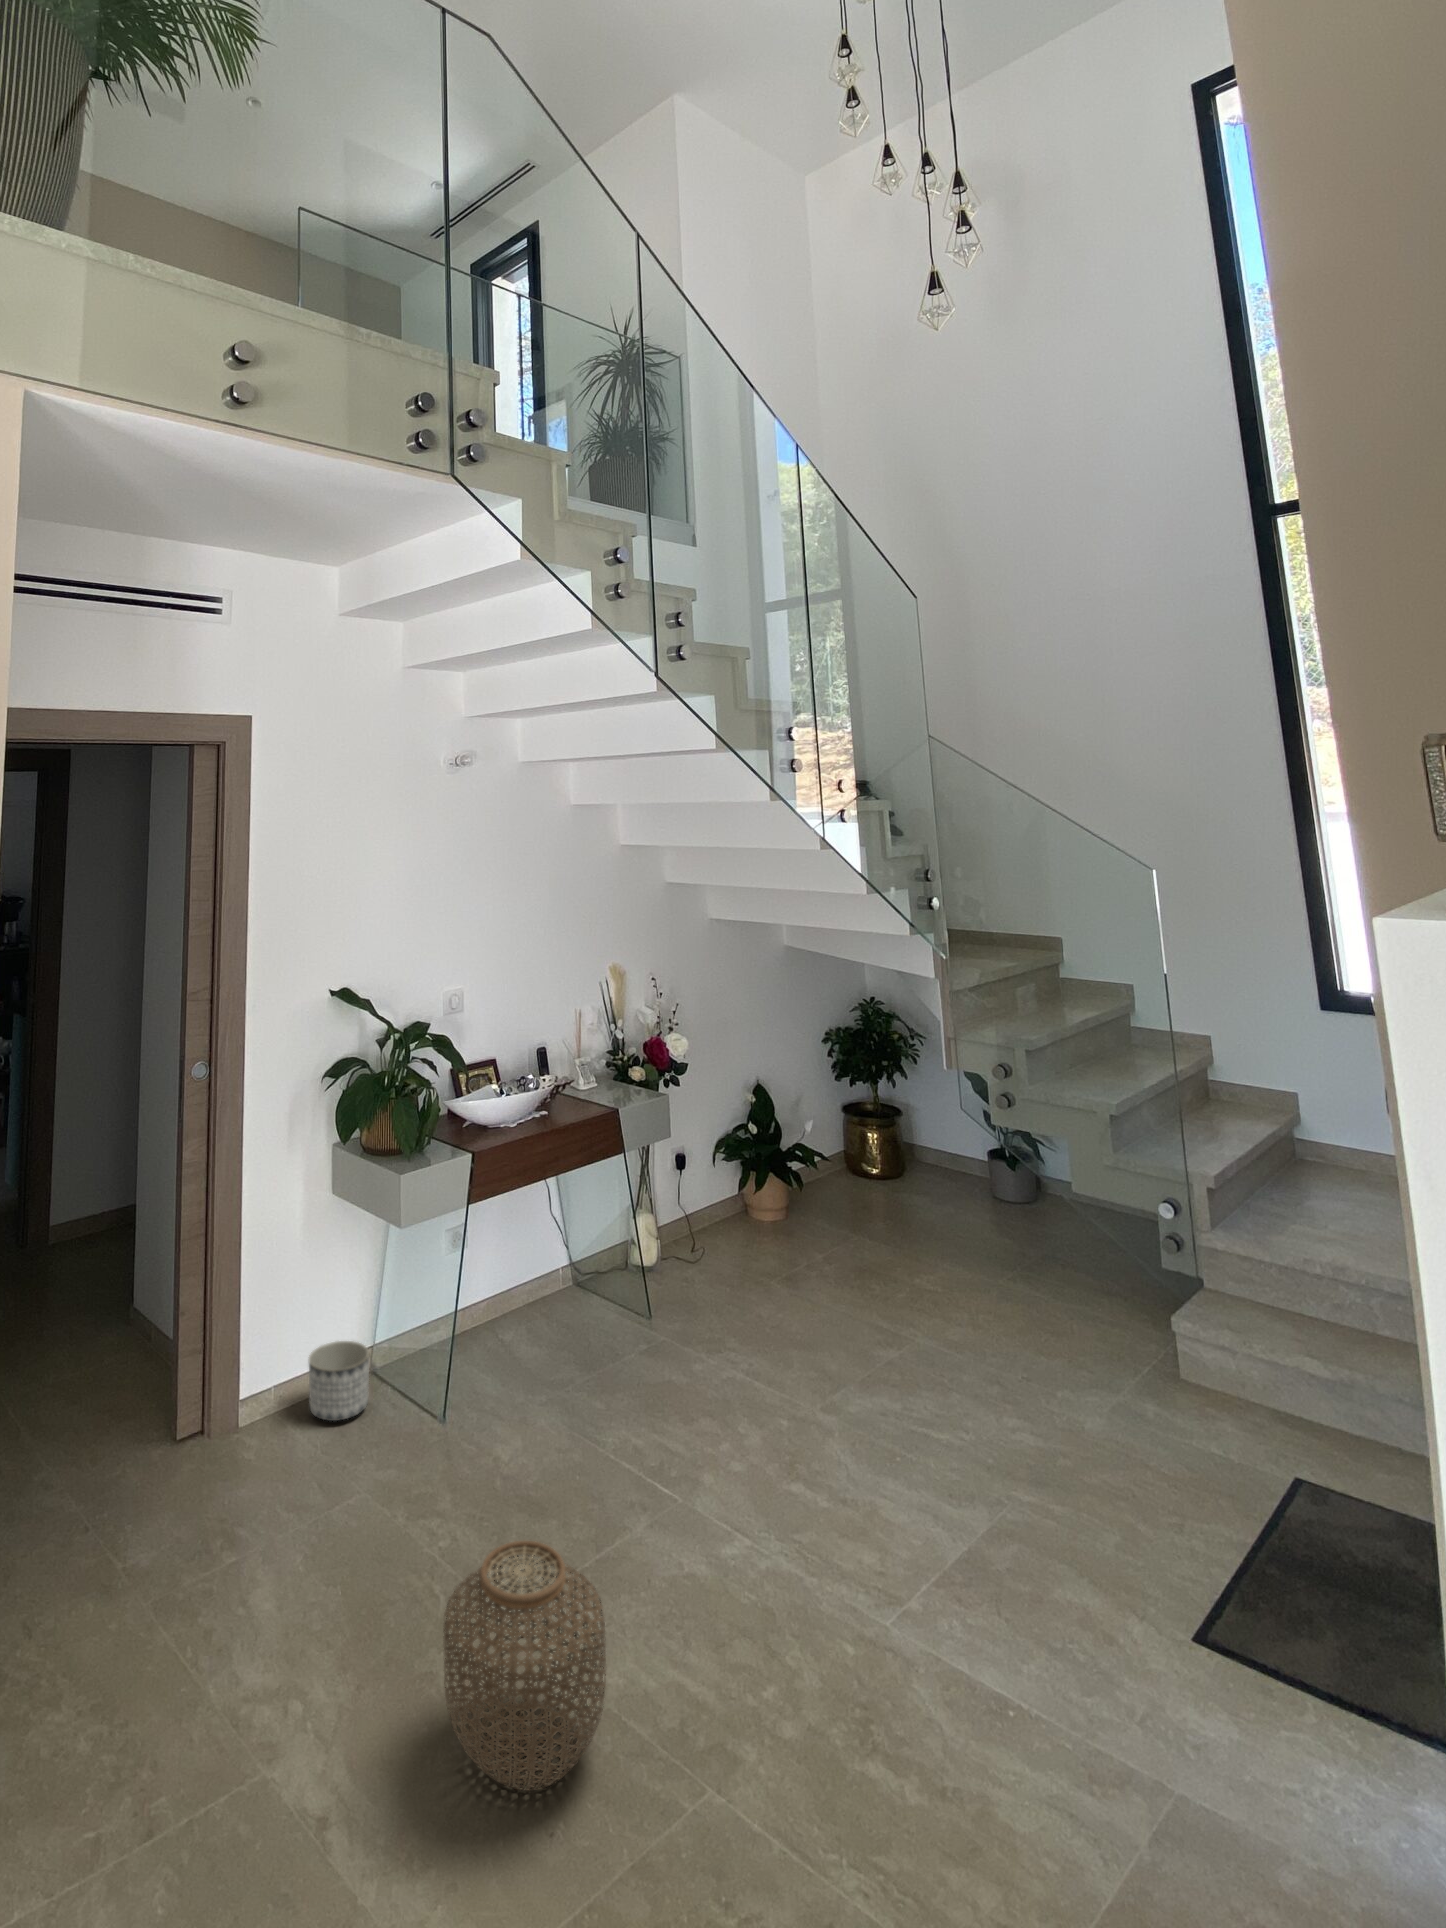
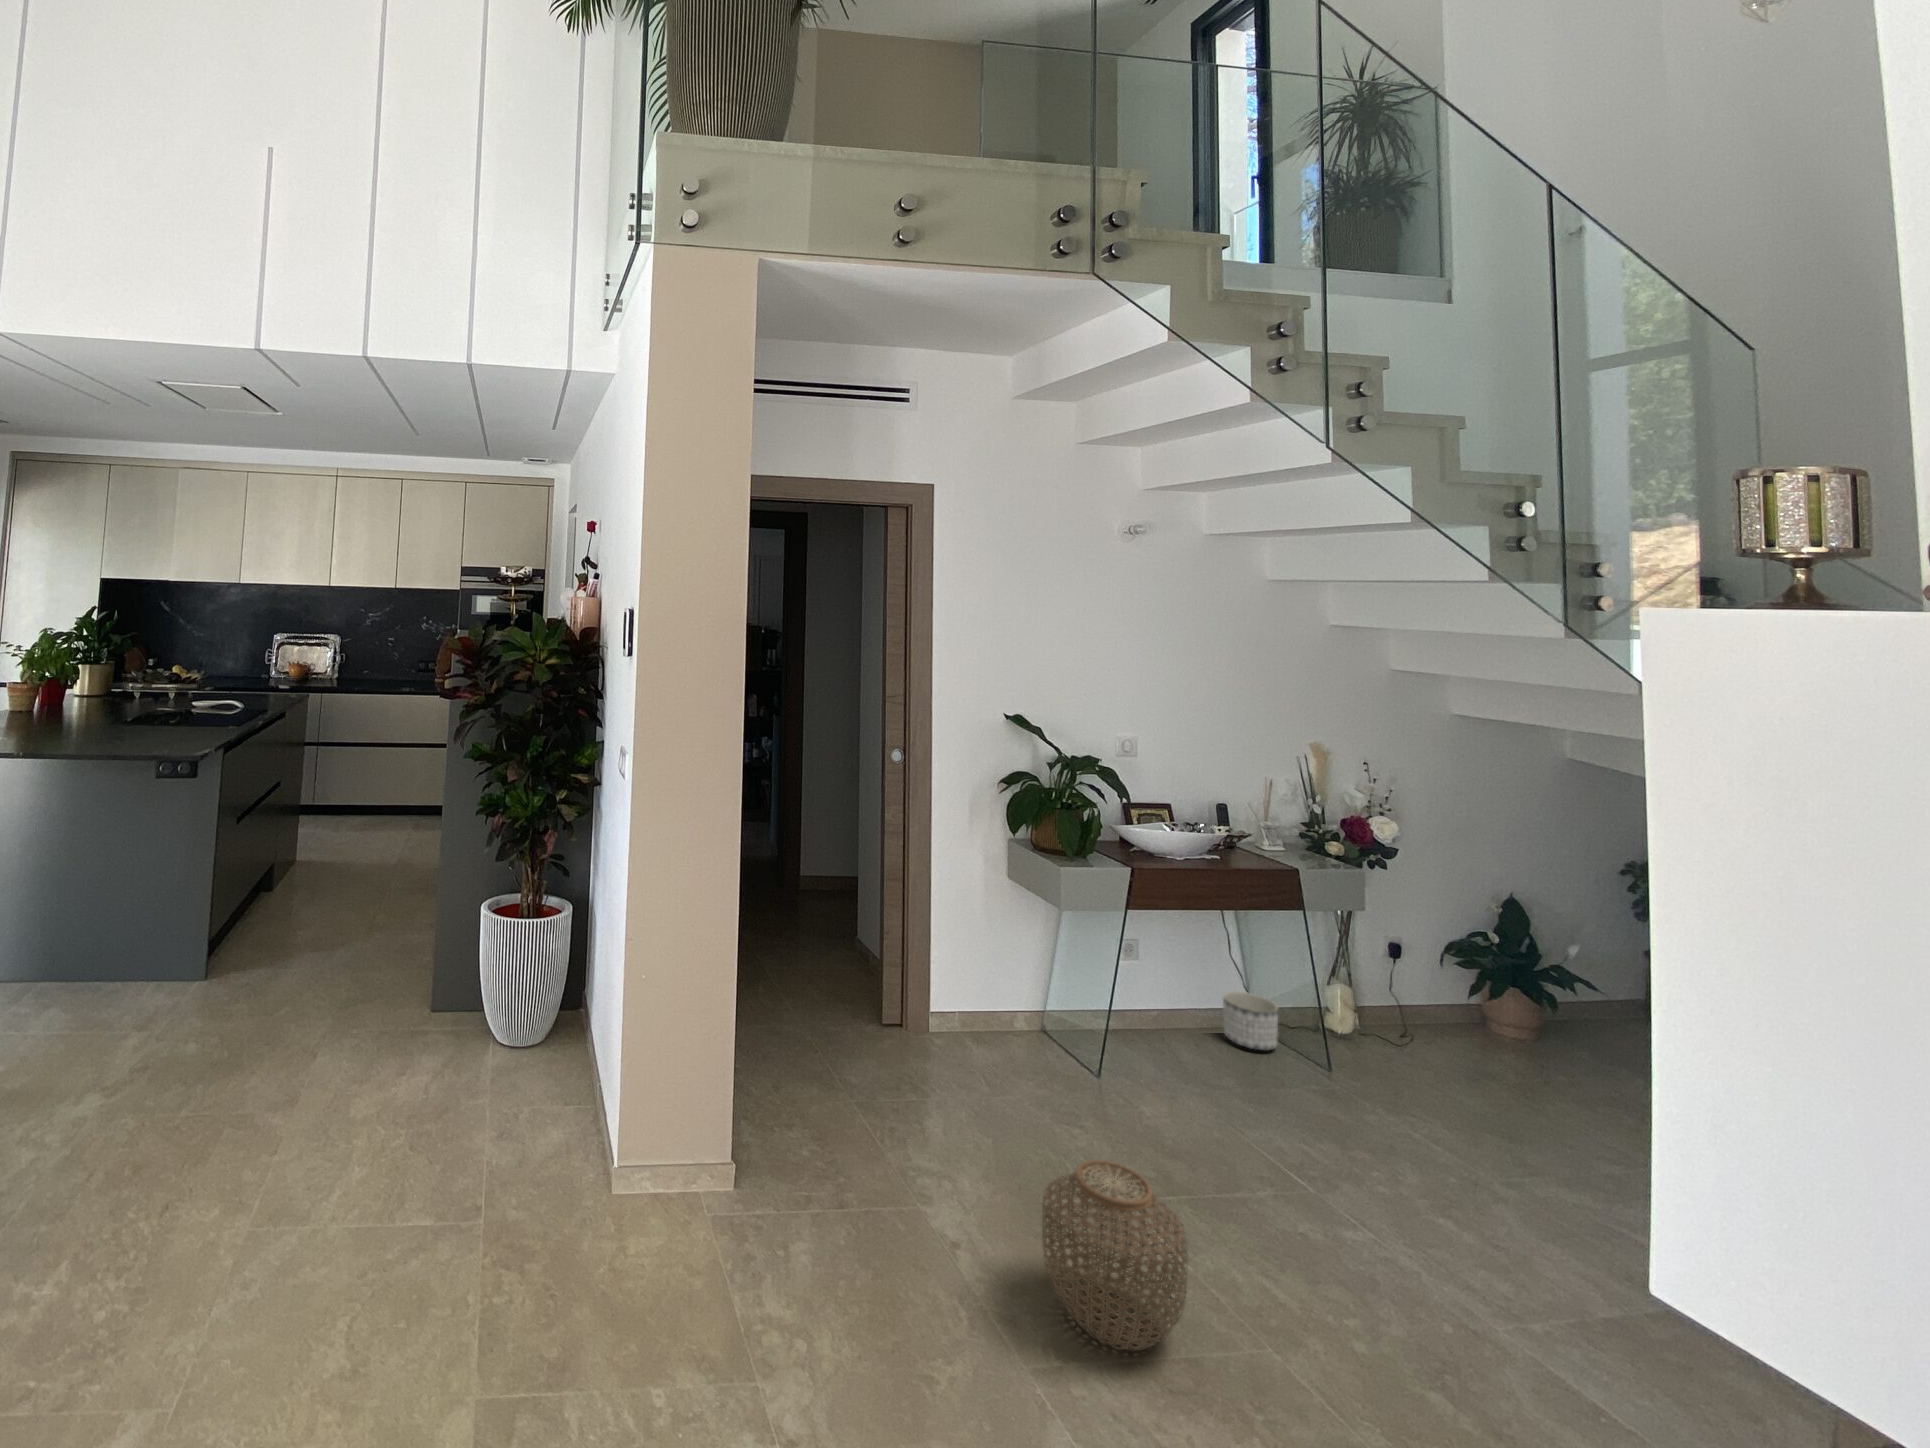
planter: present [309,1341,369,1421] -> present [1223,991,1278,1051]

